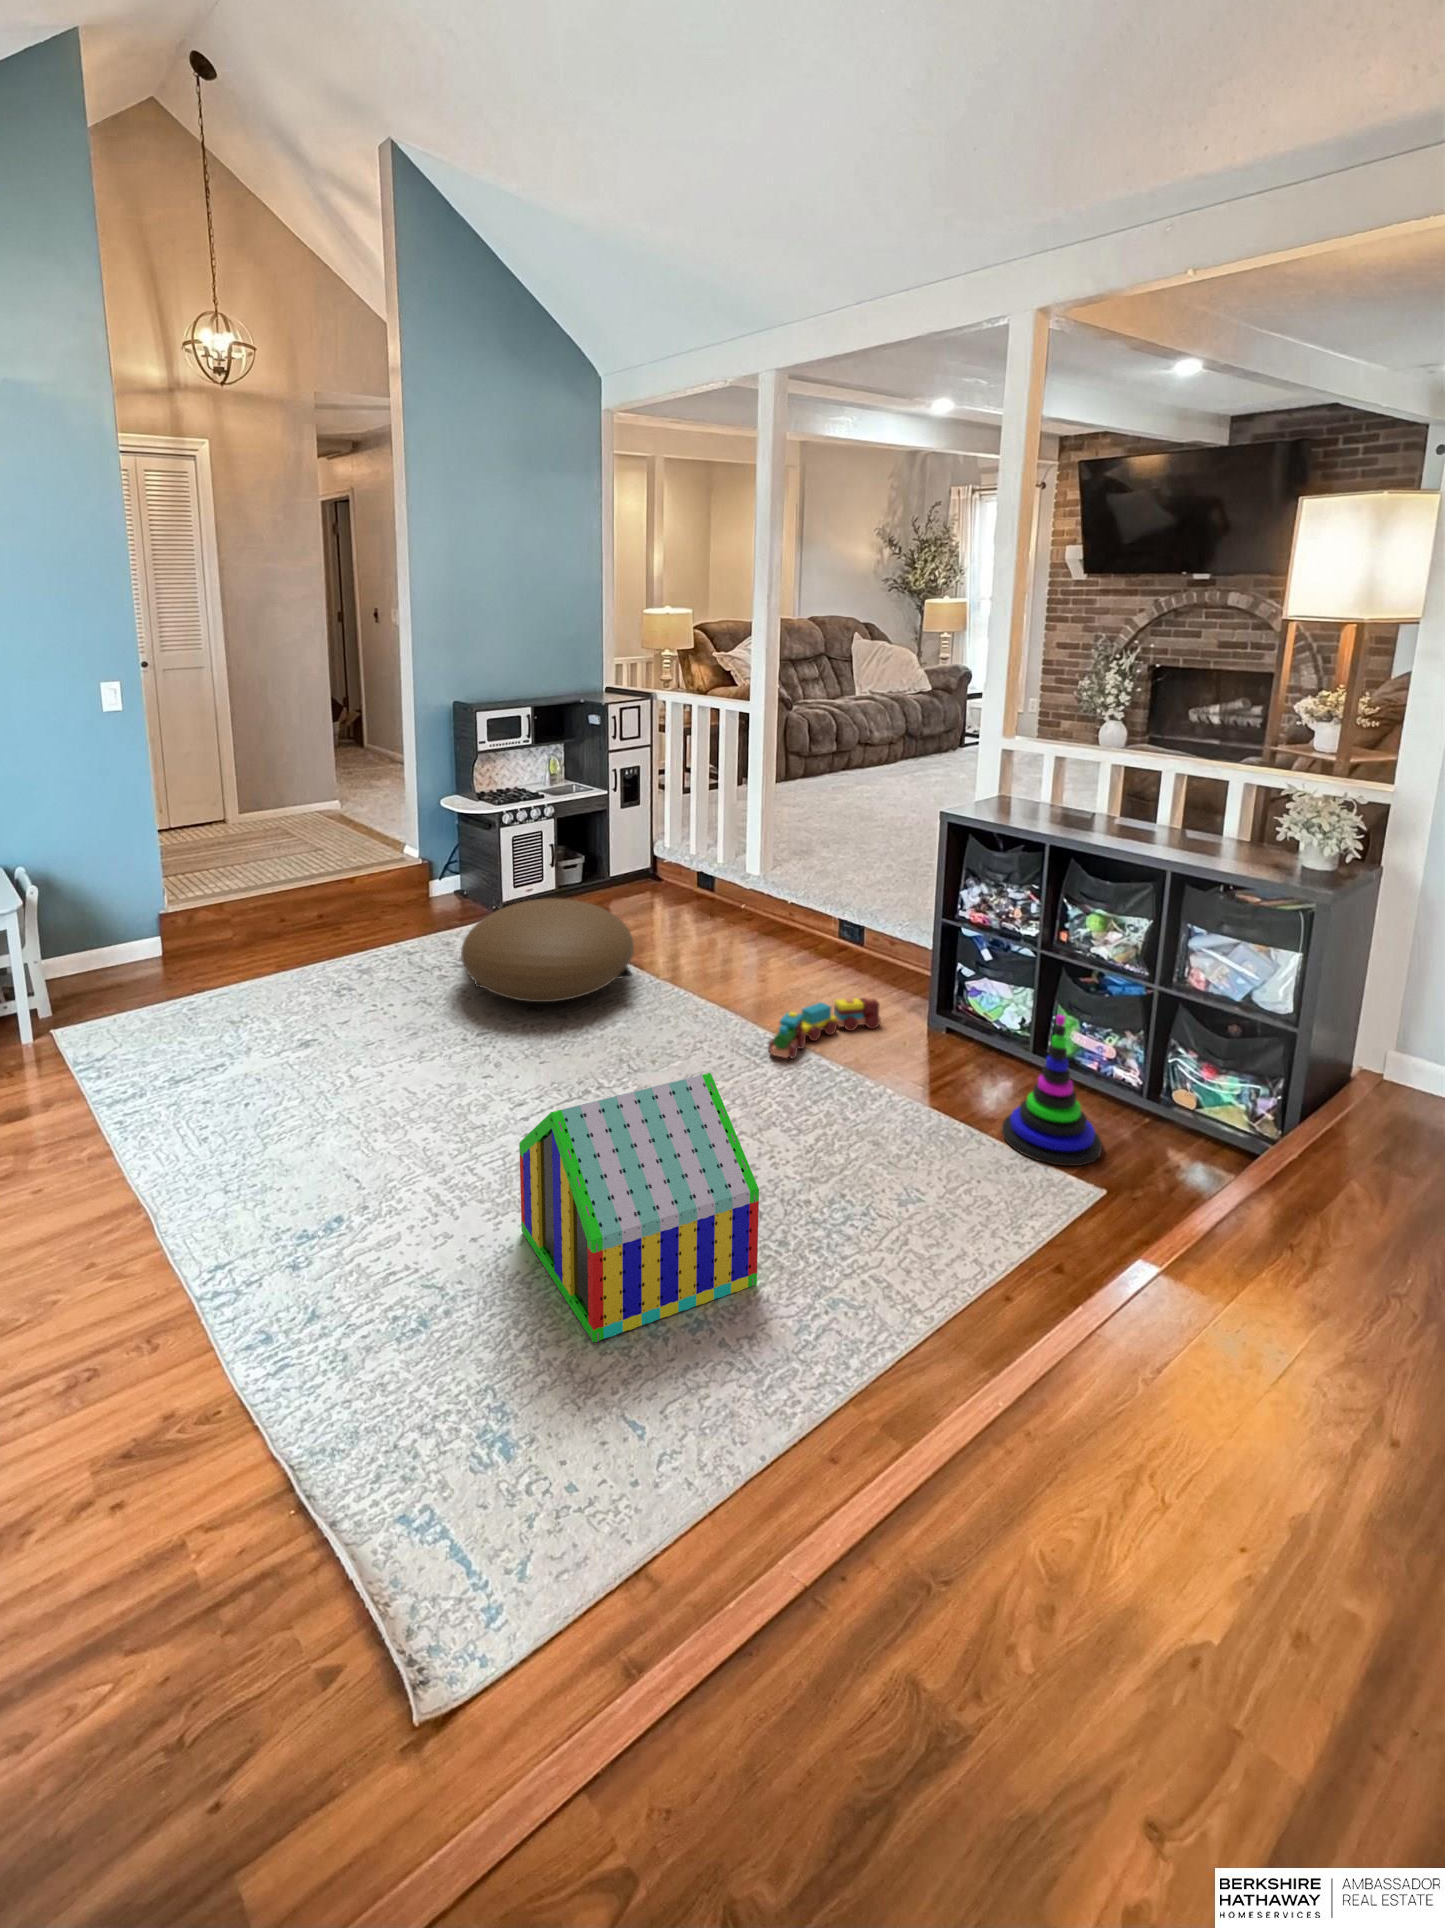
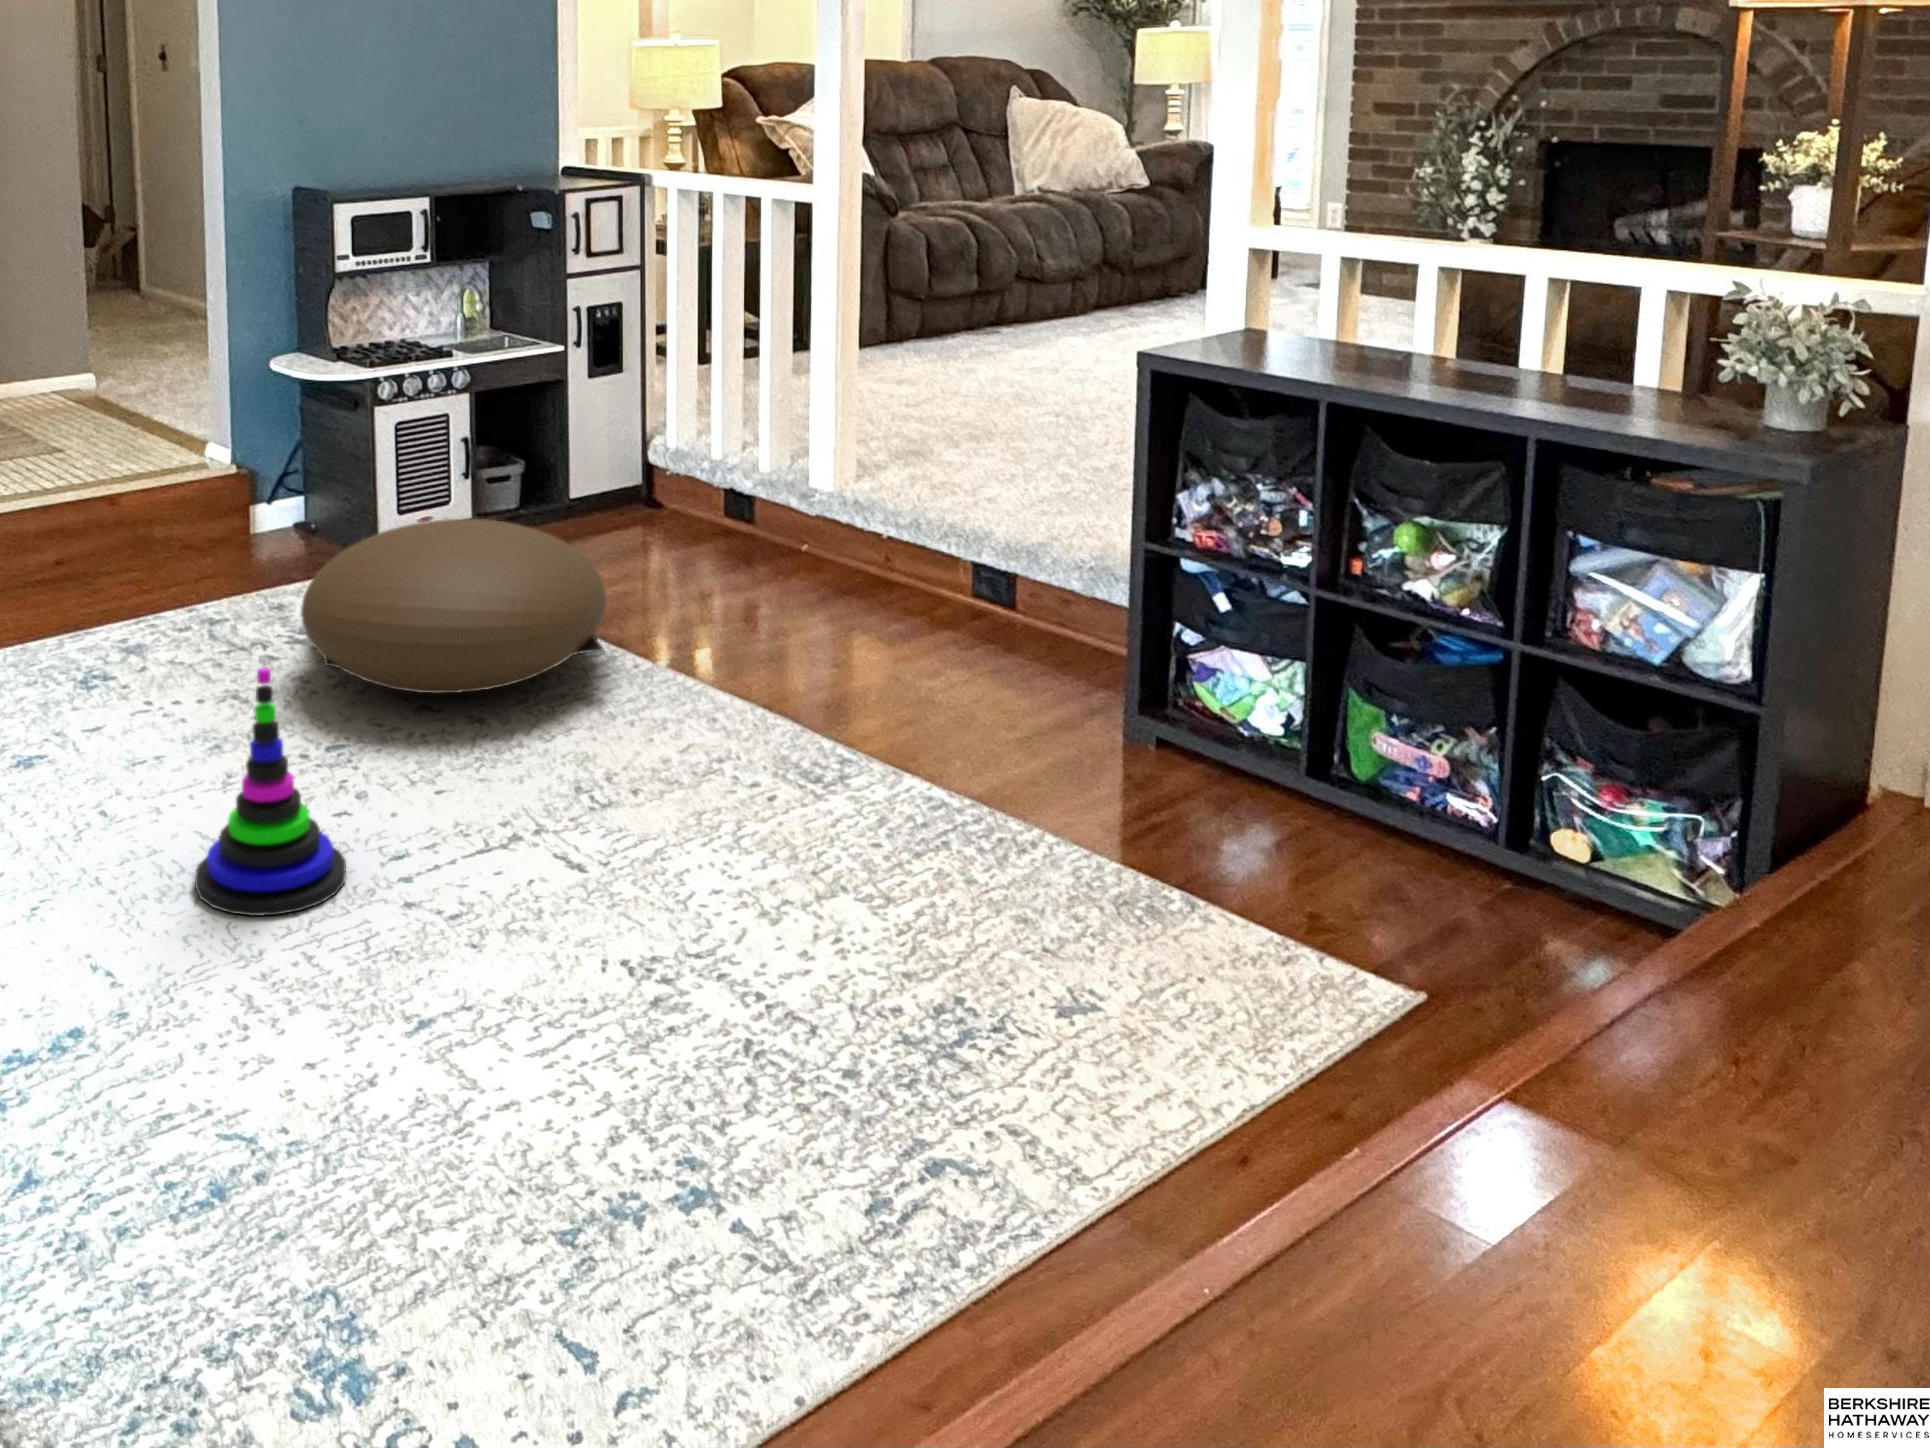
toy train: present [768,996,881,1058] -> none [839,681,1041,785]
stacking toy: present [1002,1015,1102,1166] -> present [195,668,346,916]
toy house: present [519,1073,759,1342] -> none [390,767,803,1221]

